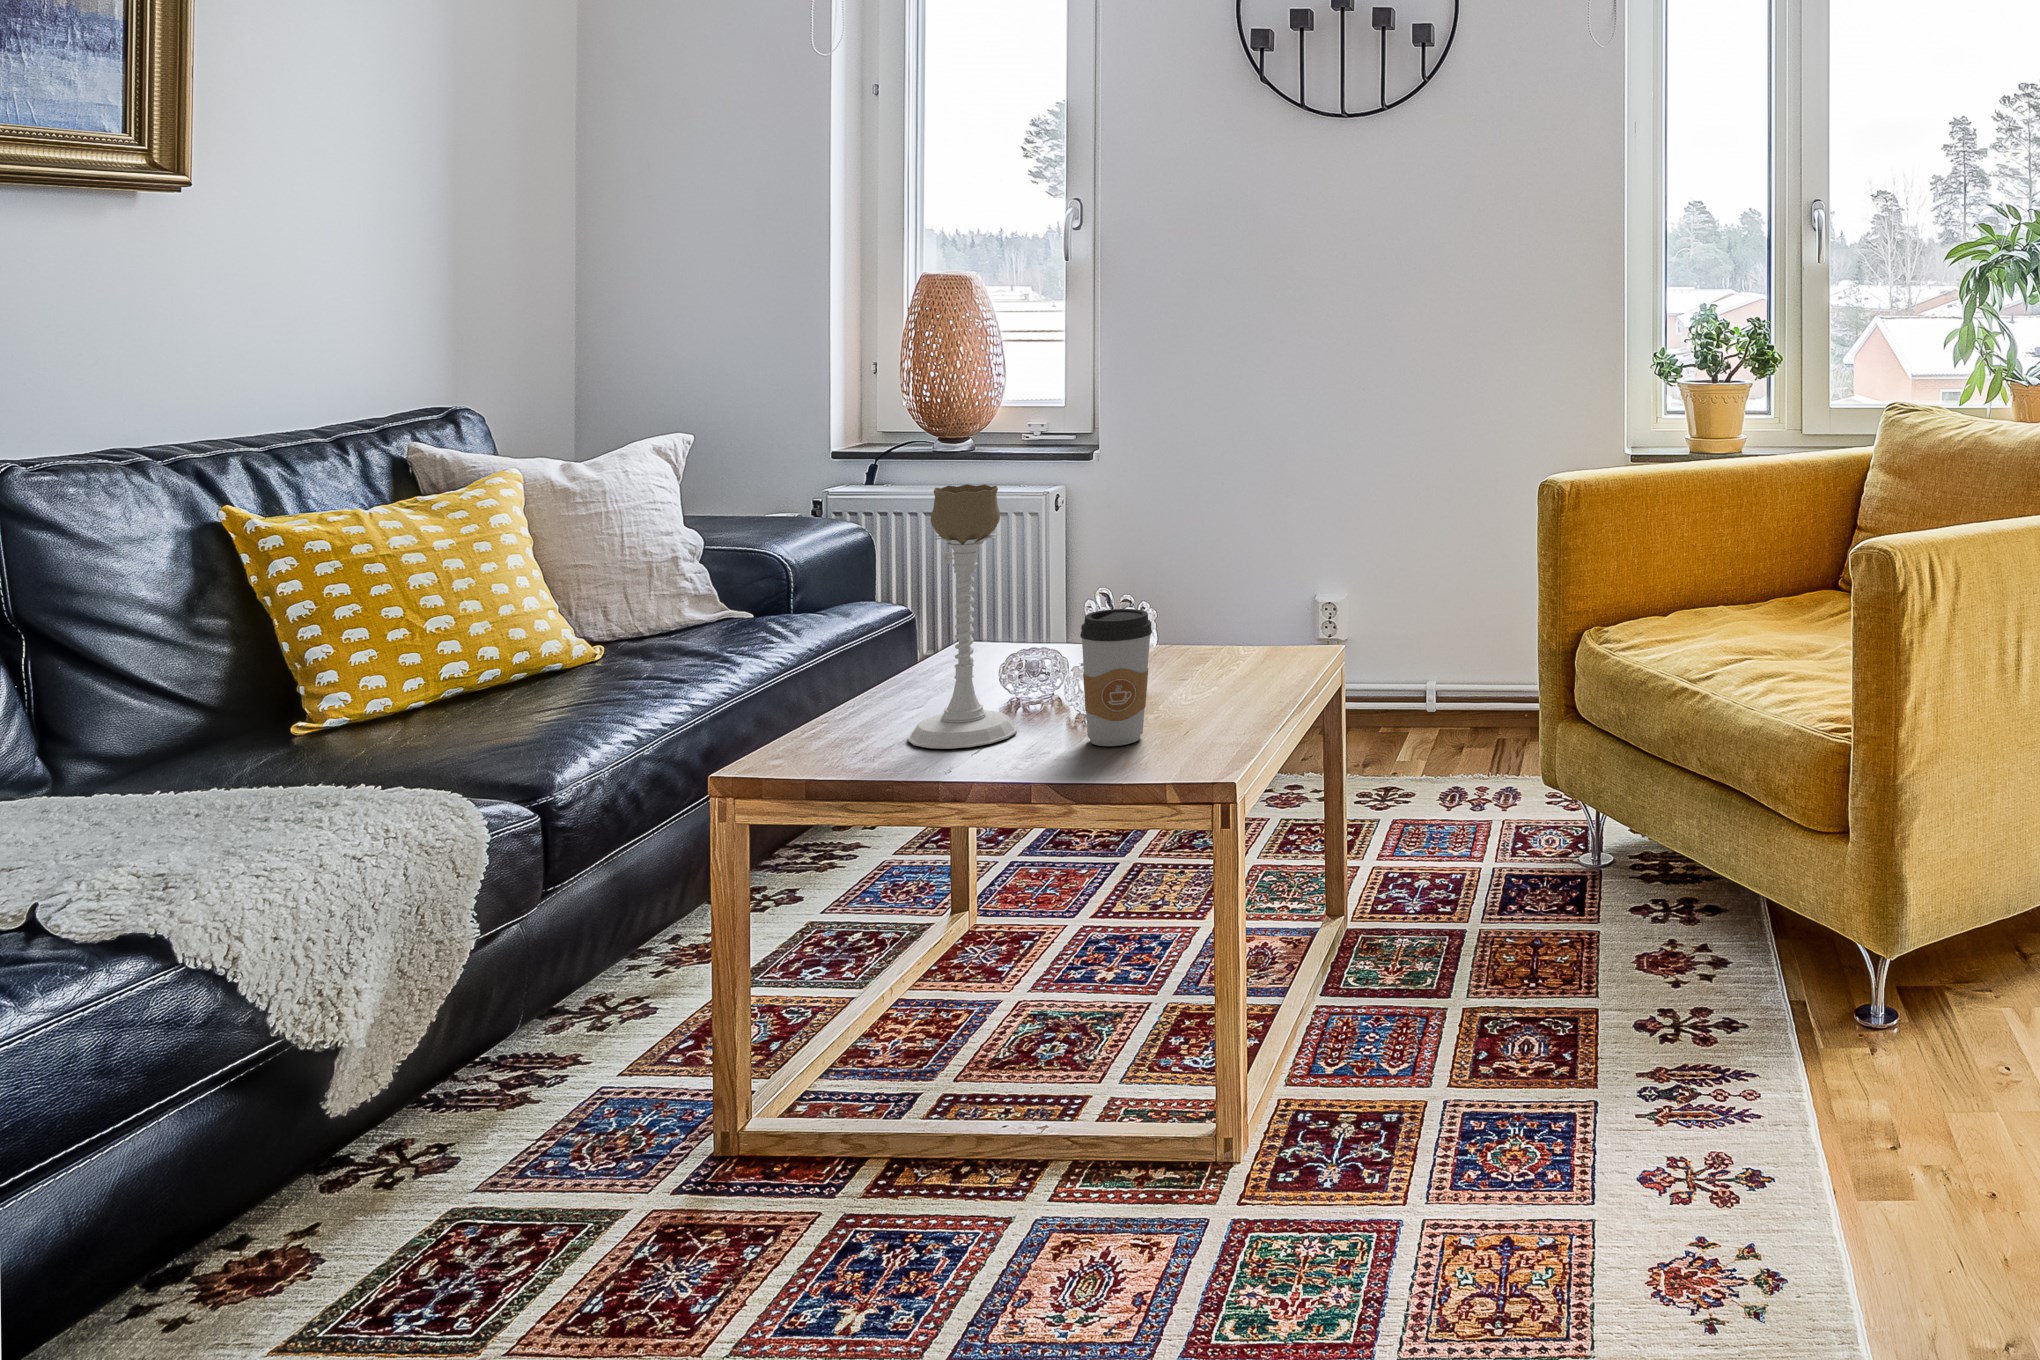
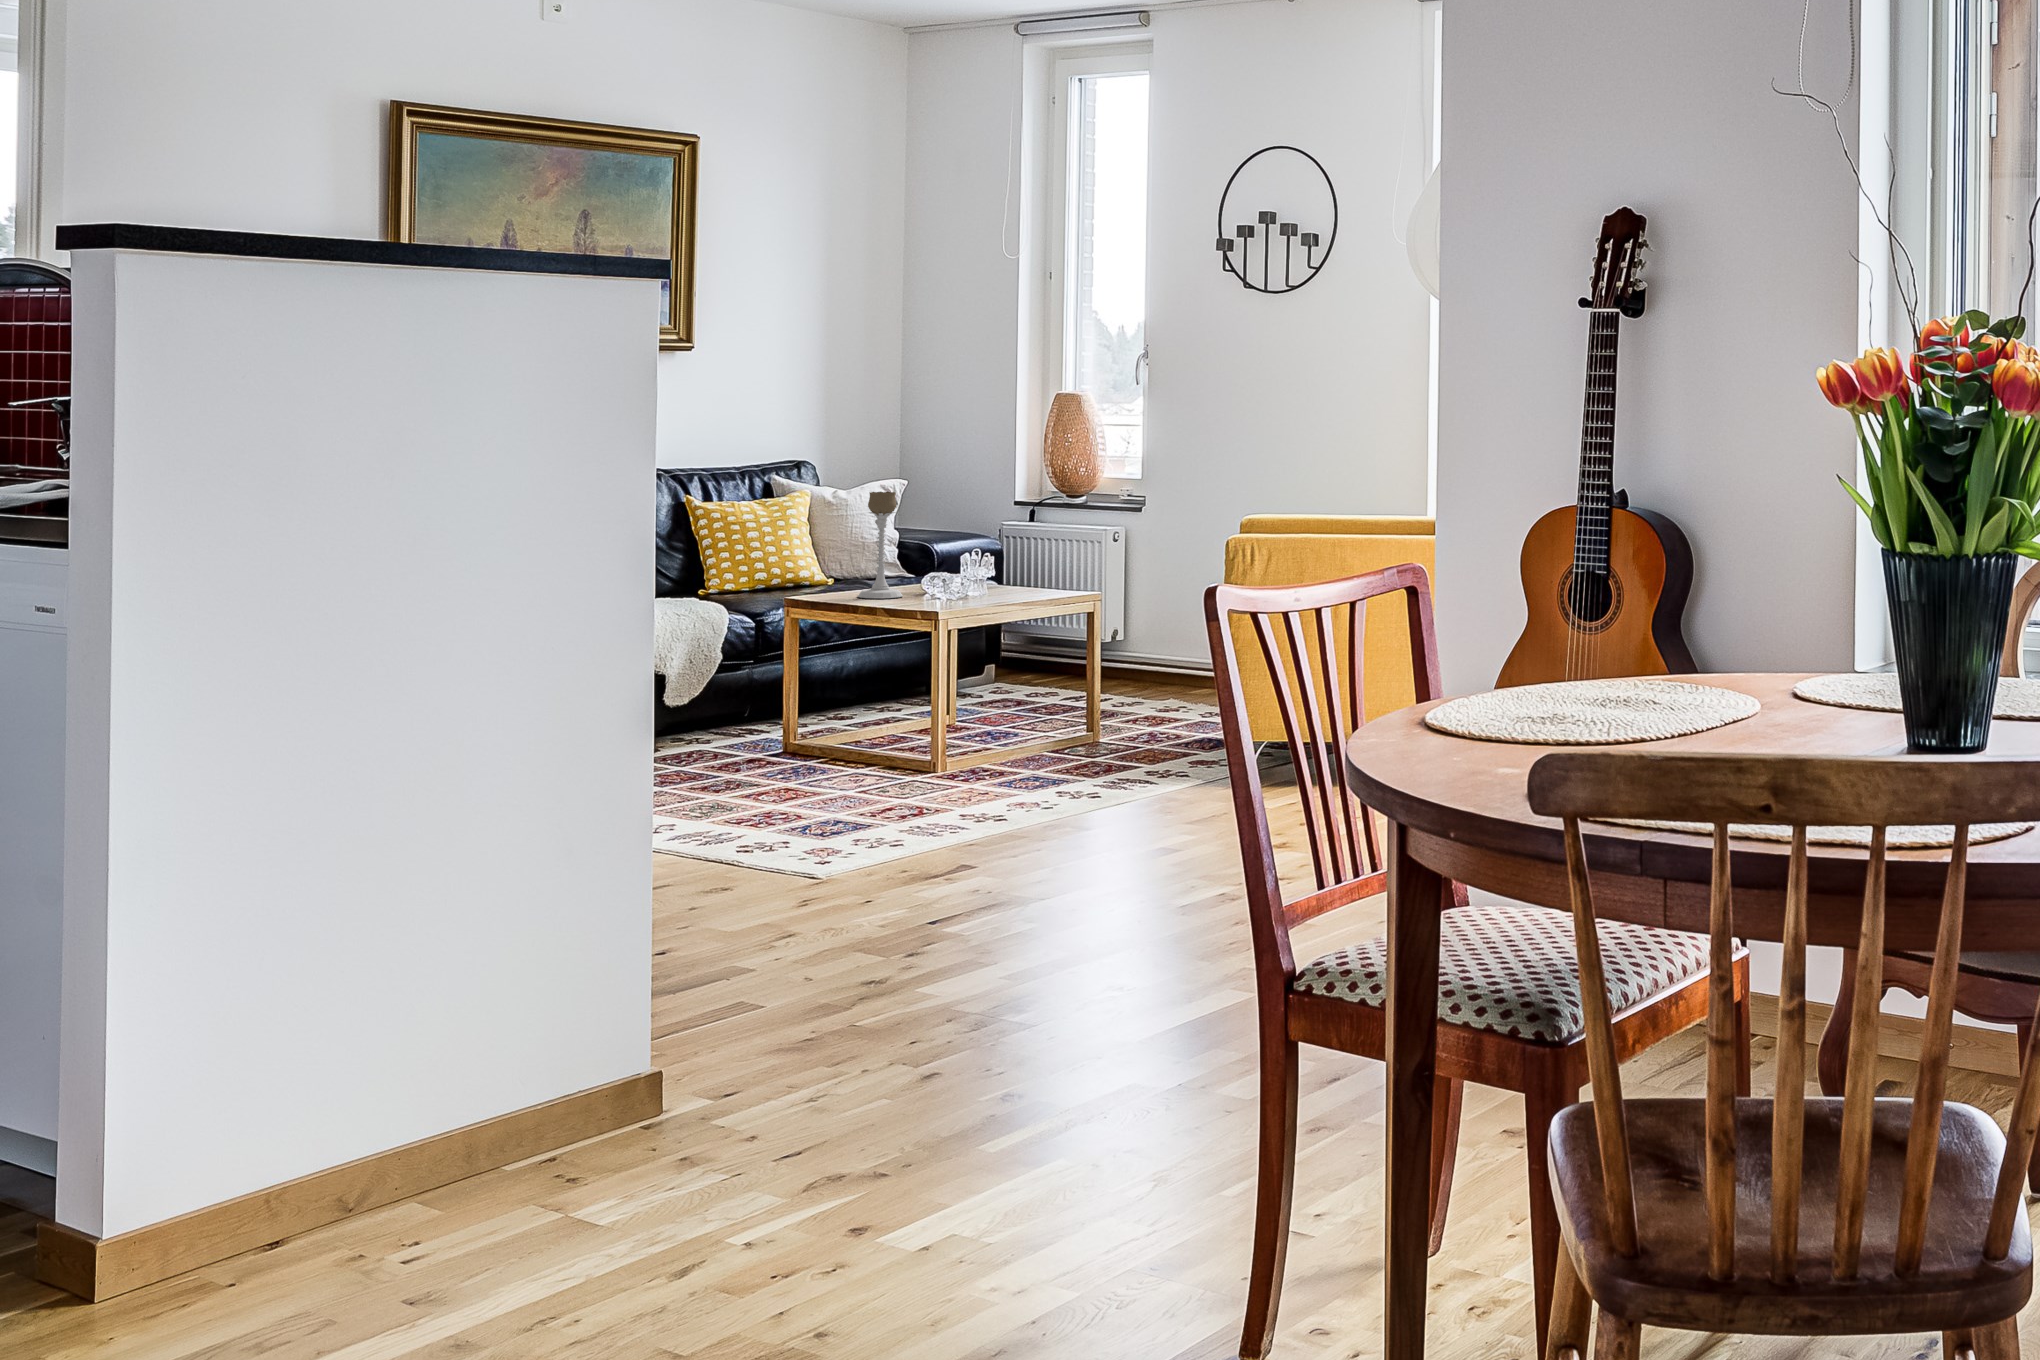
coffee cup: present [1080,609,1152,746] -> none [912,547,943,602]

